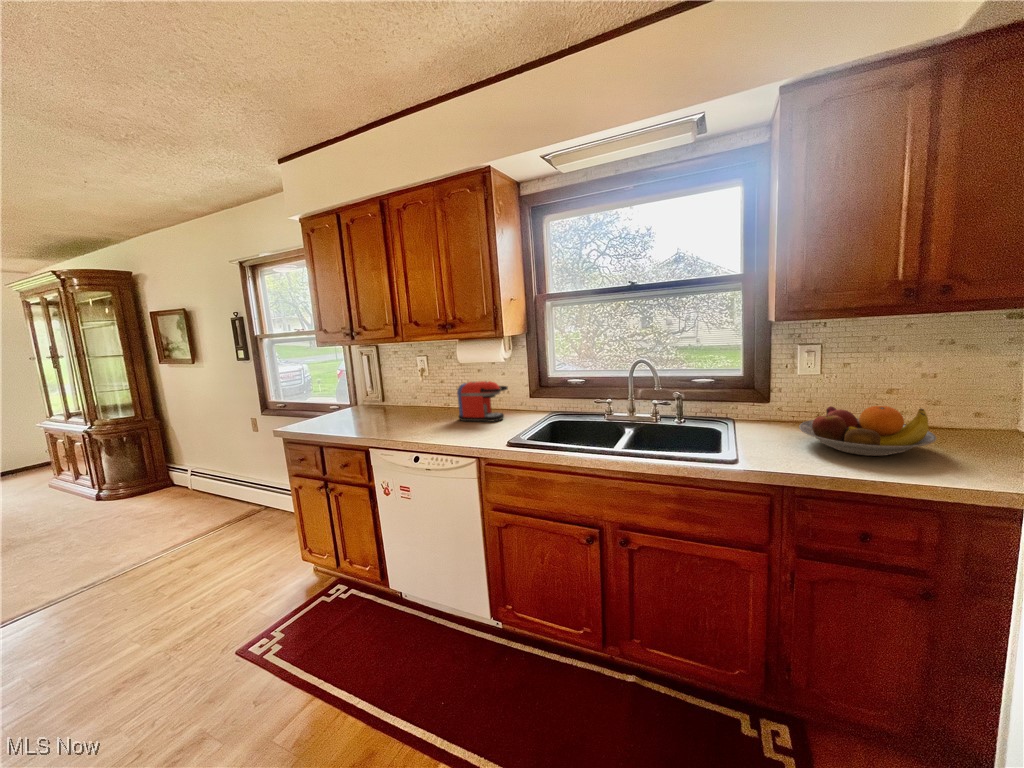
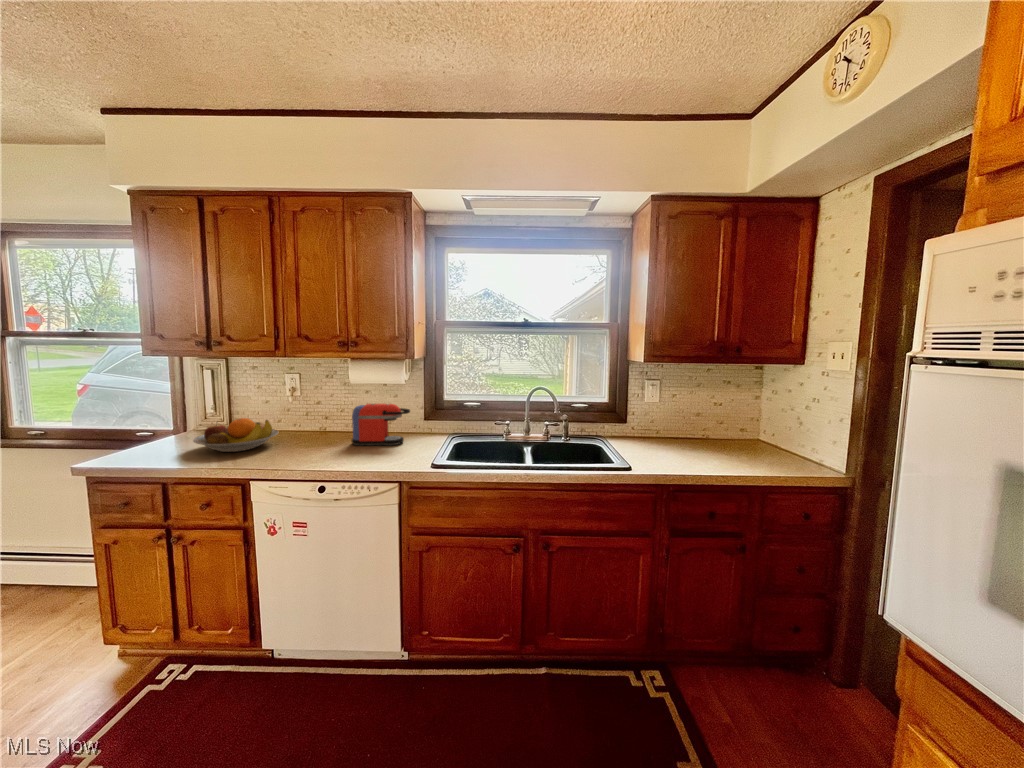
fruit bowl: present [799,406,937,456] -> present [193,418,278,452]

